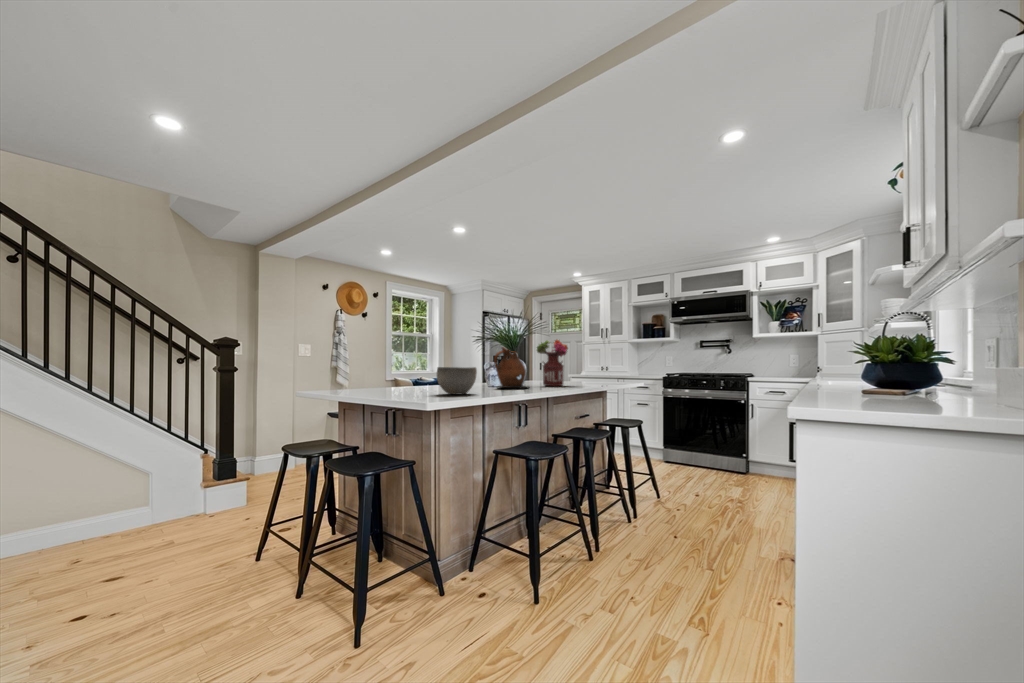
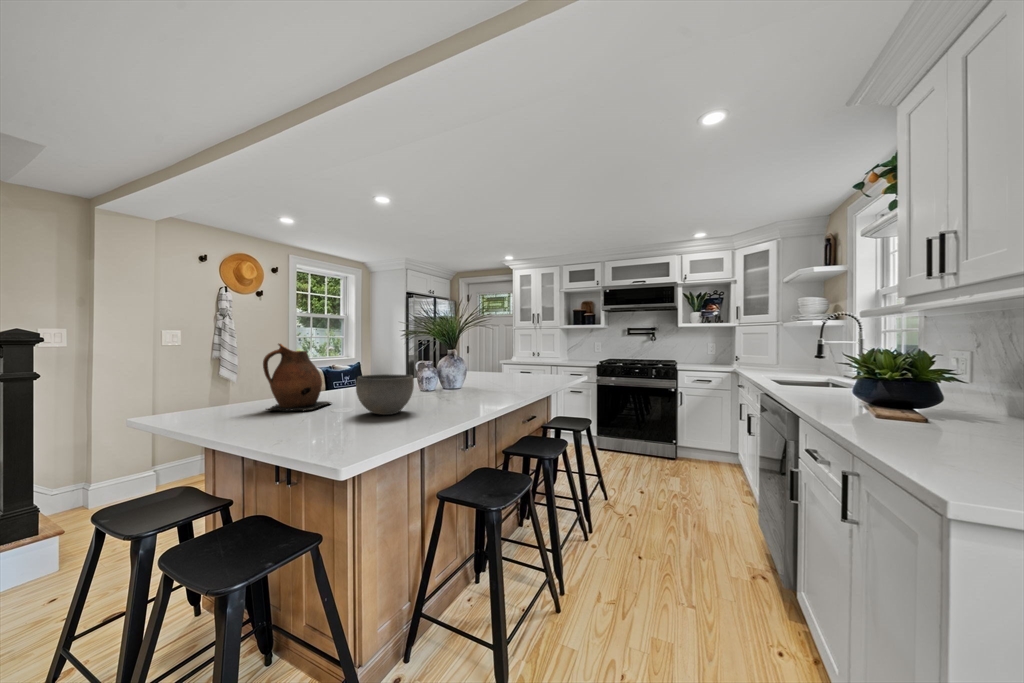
flower arrangement: present [537,340,568,386] -> none [479,331,516,387]
ceramic pitcher: present [494,347,526,388] -> present [263,344,331,411]

